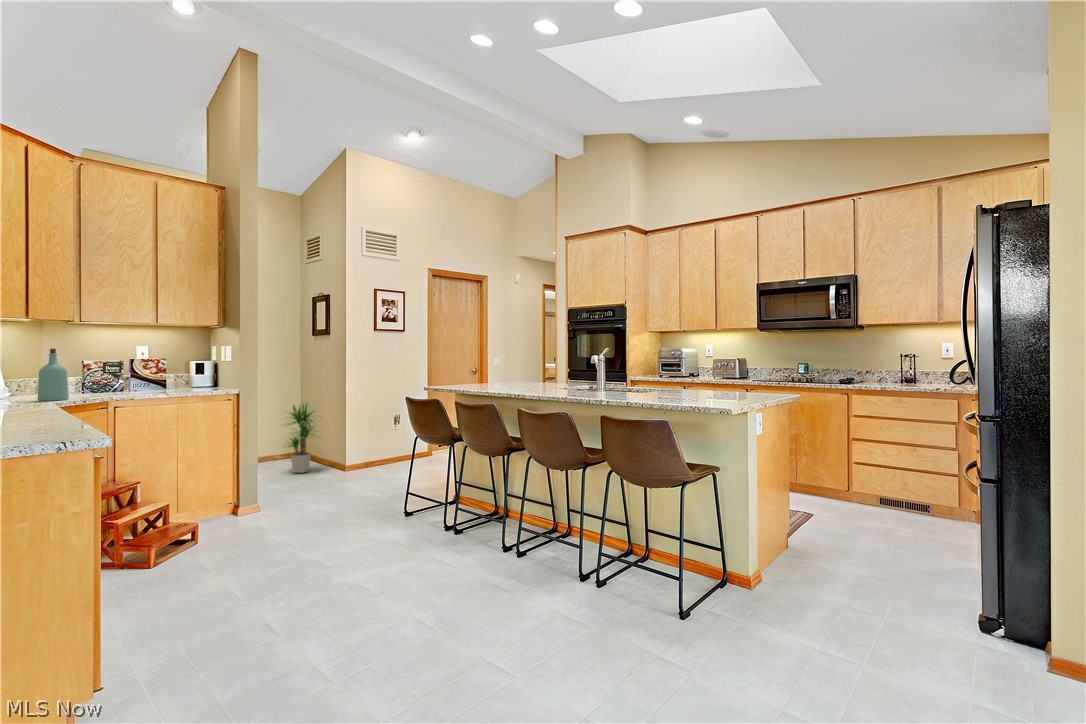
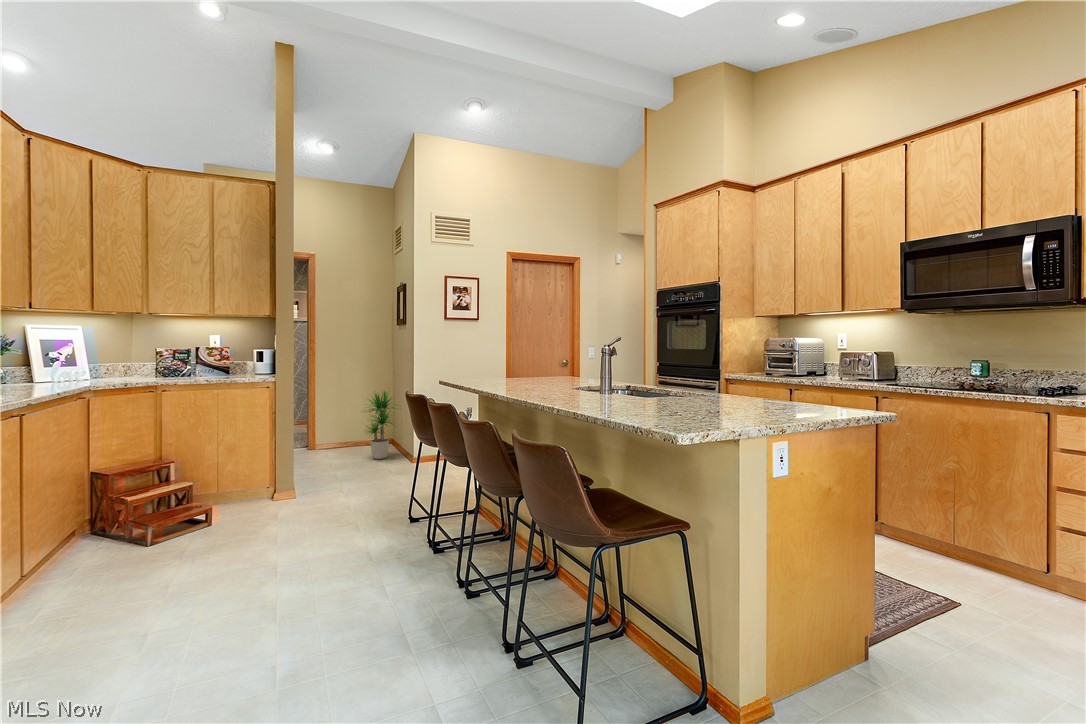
bottle: present [38,349,69,401] -> none [81,338,109,385]

